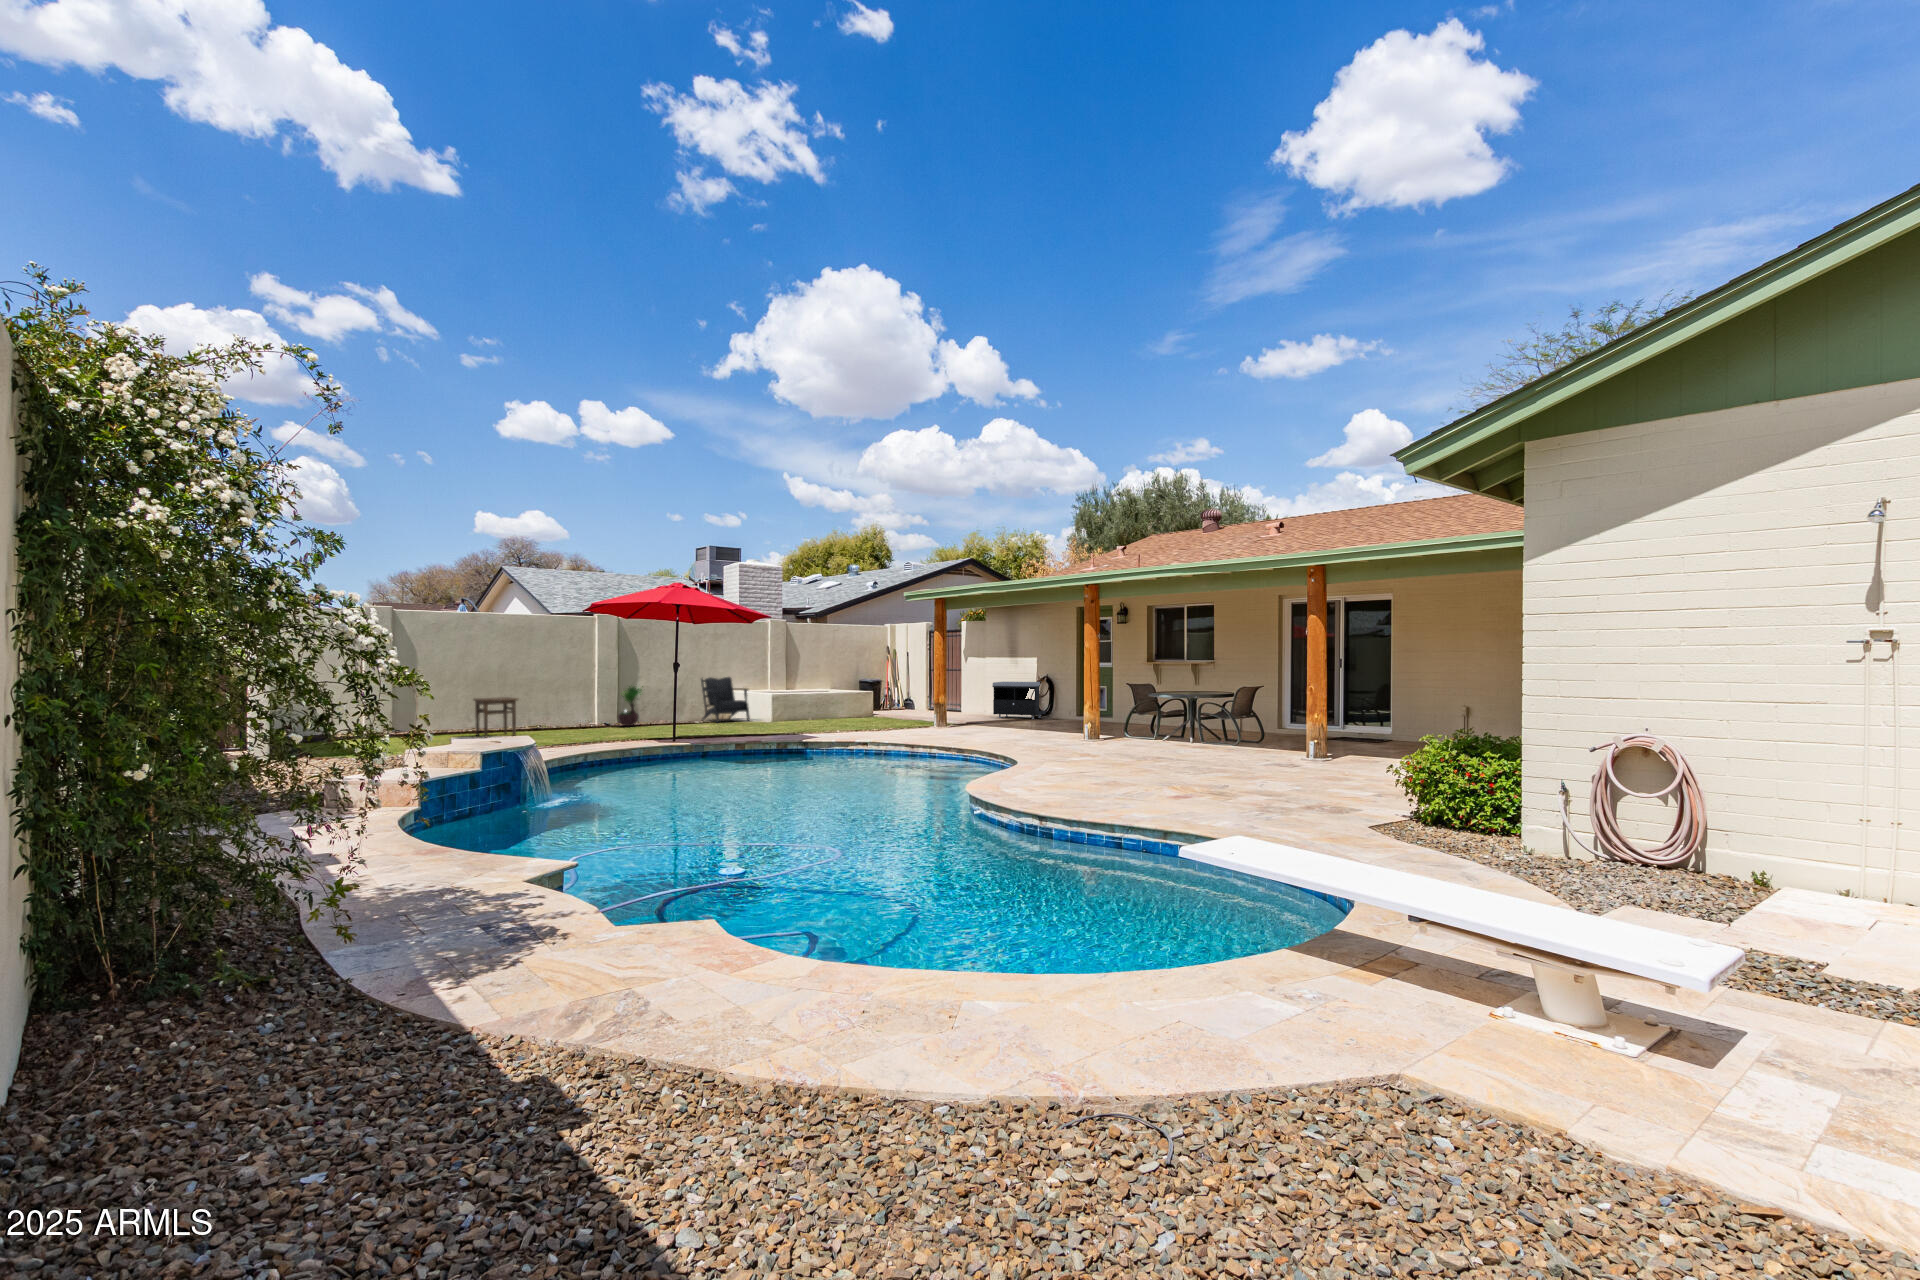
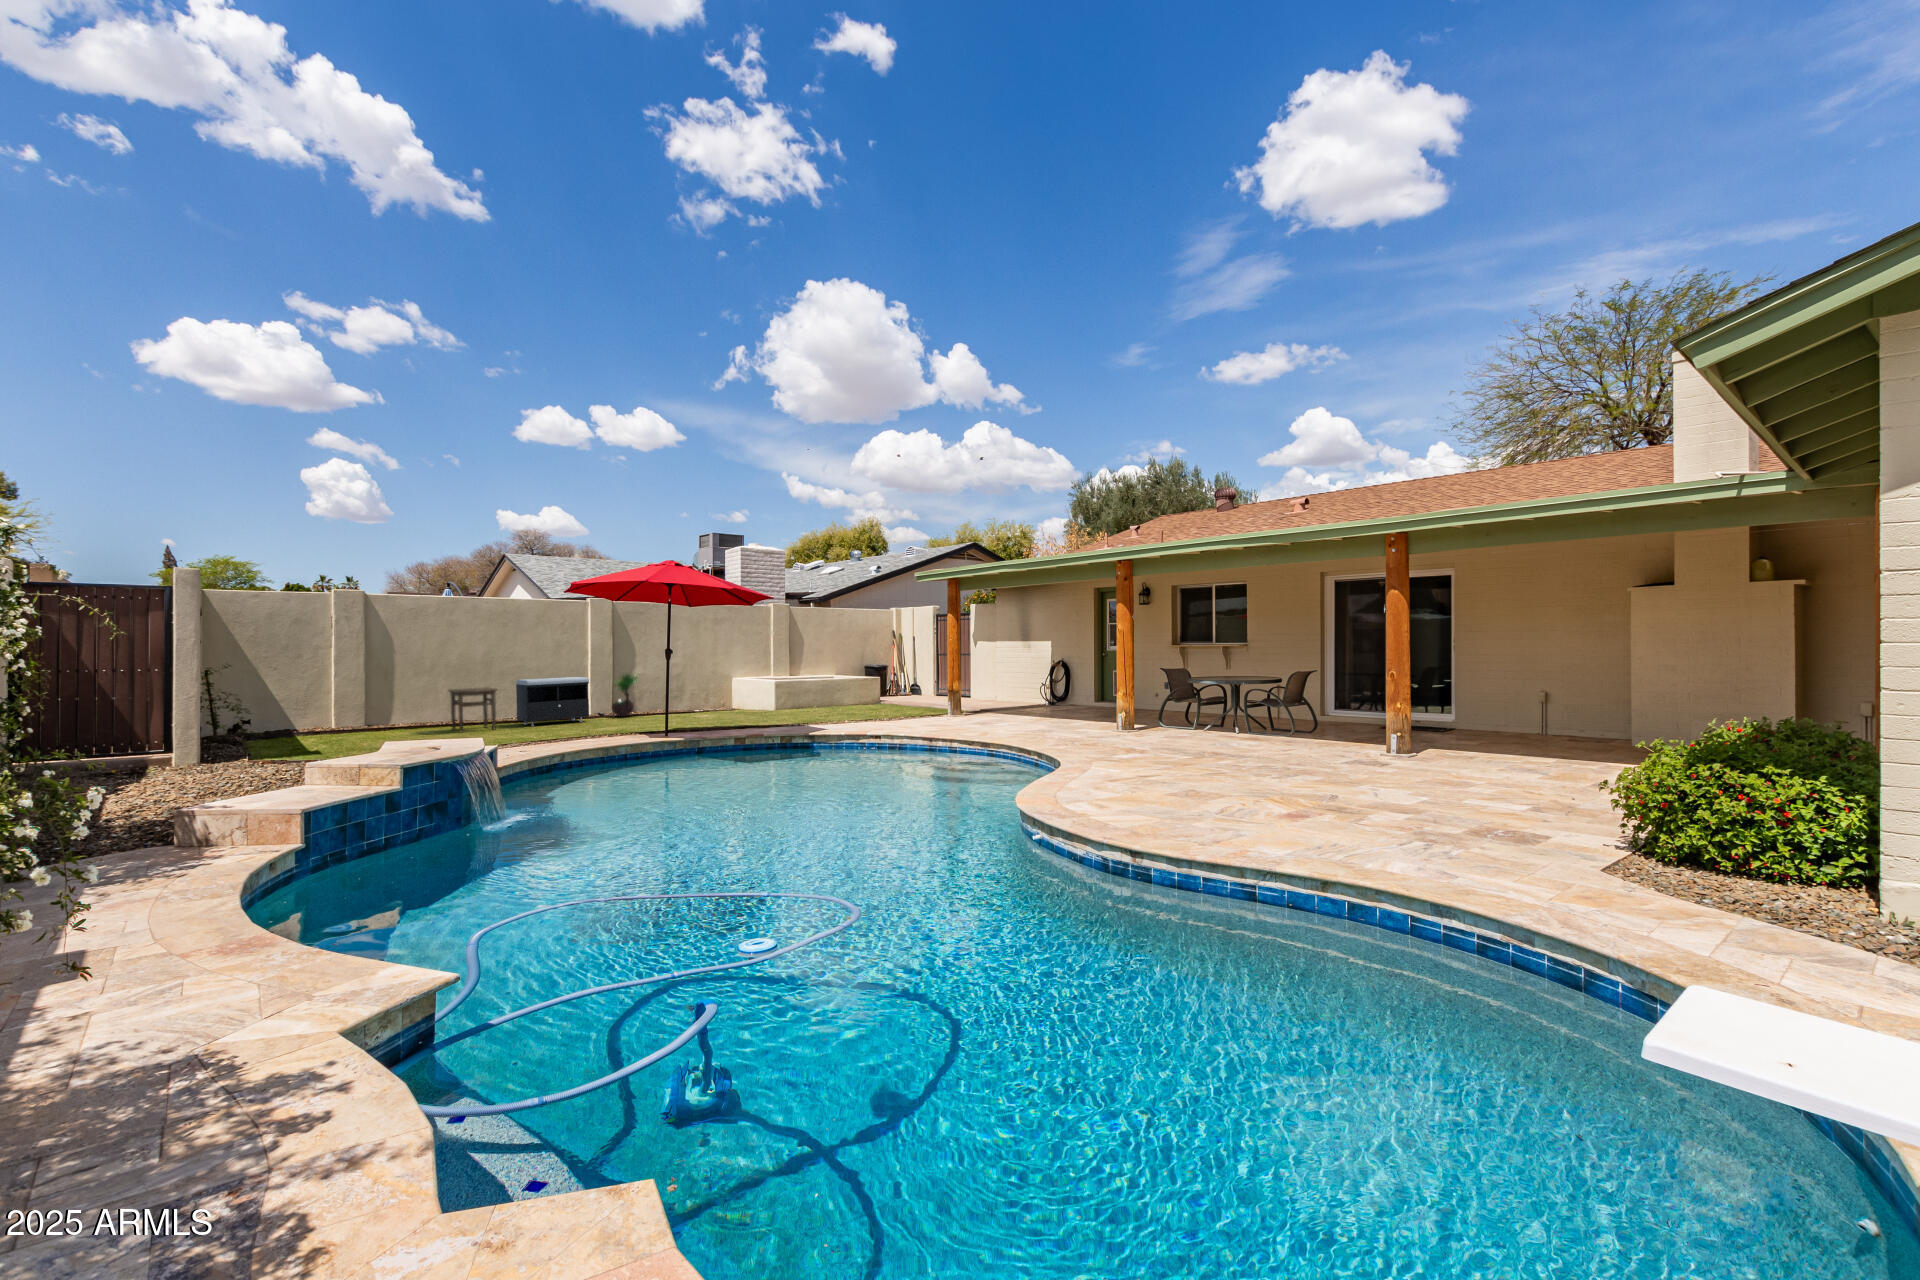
armchair: present [701,677,750,723] -> none [701,663,753,712]
storage bench: present [992,682,1046,719] -> present [516,677,589,726]

